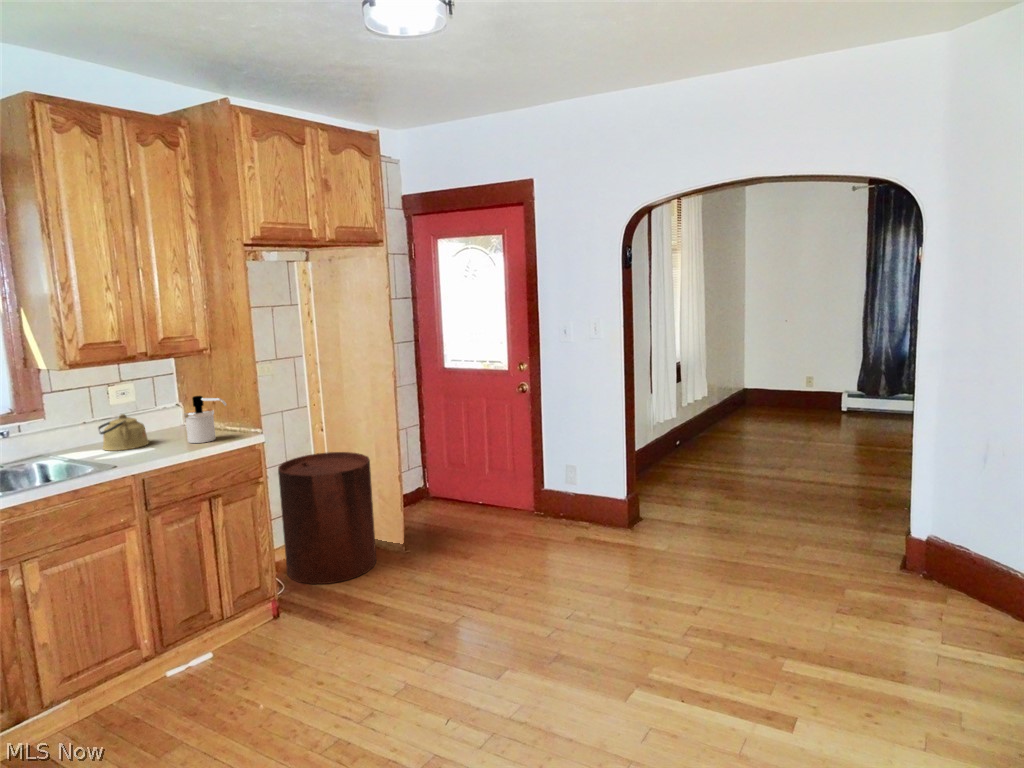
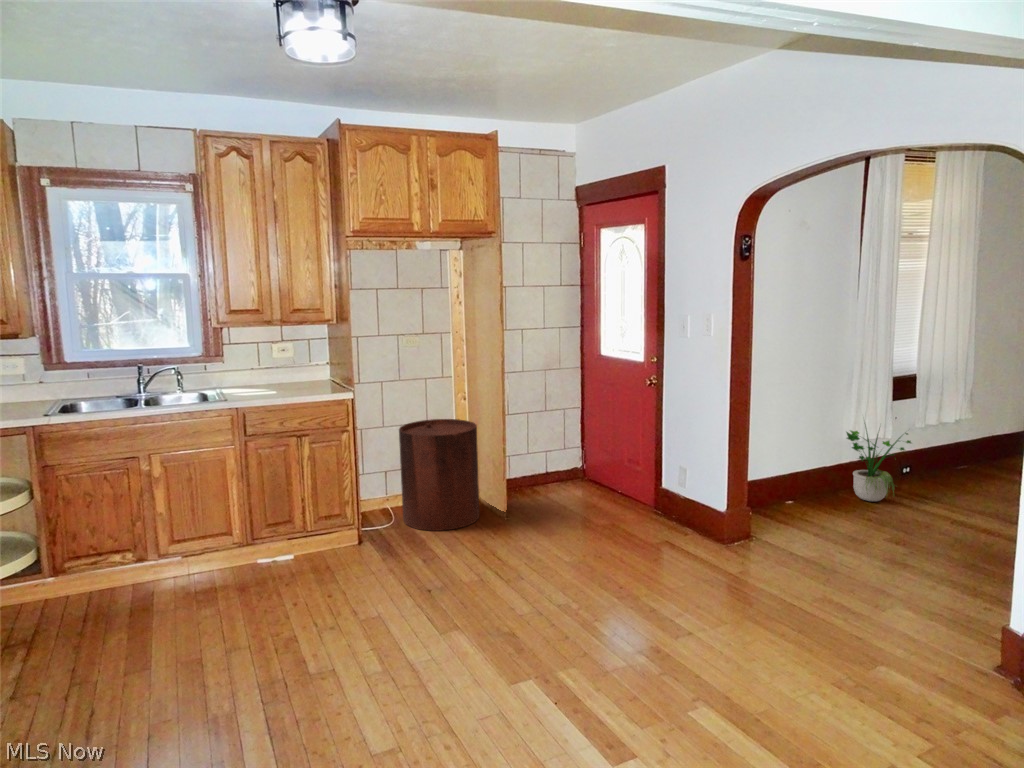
soap dispenser: present [184,396,227,443] -> none [298,356,323,393]
potted plant: none [638,398,682,470] -> present [846,426,911,501]
kettle: present [98,414,149,451] -> none [248,365,285,391]

